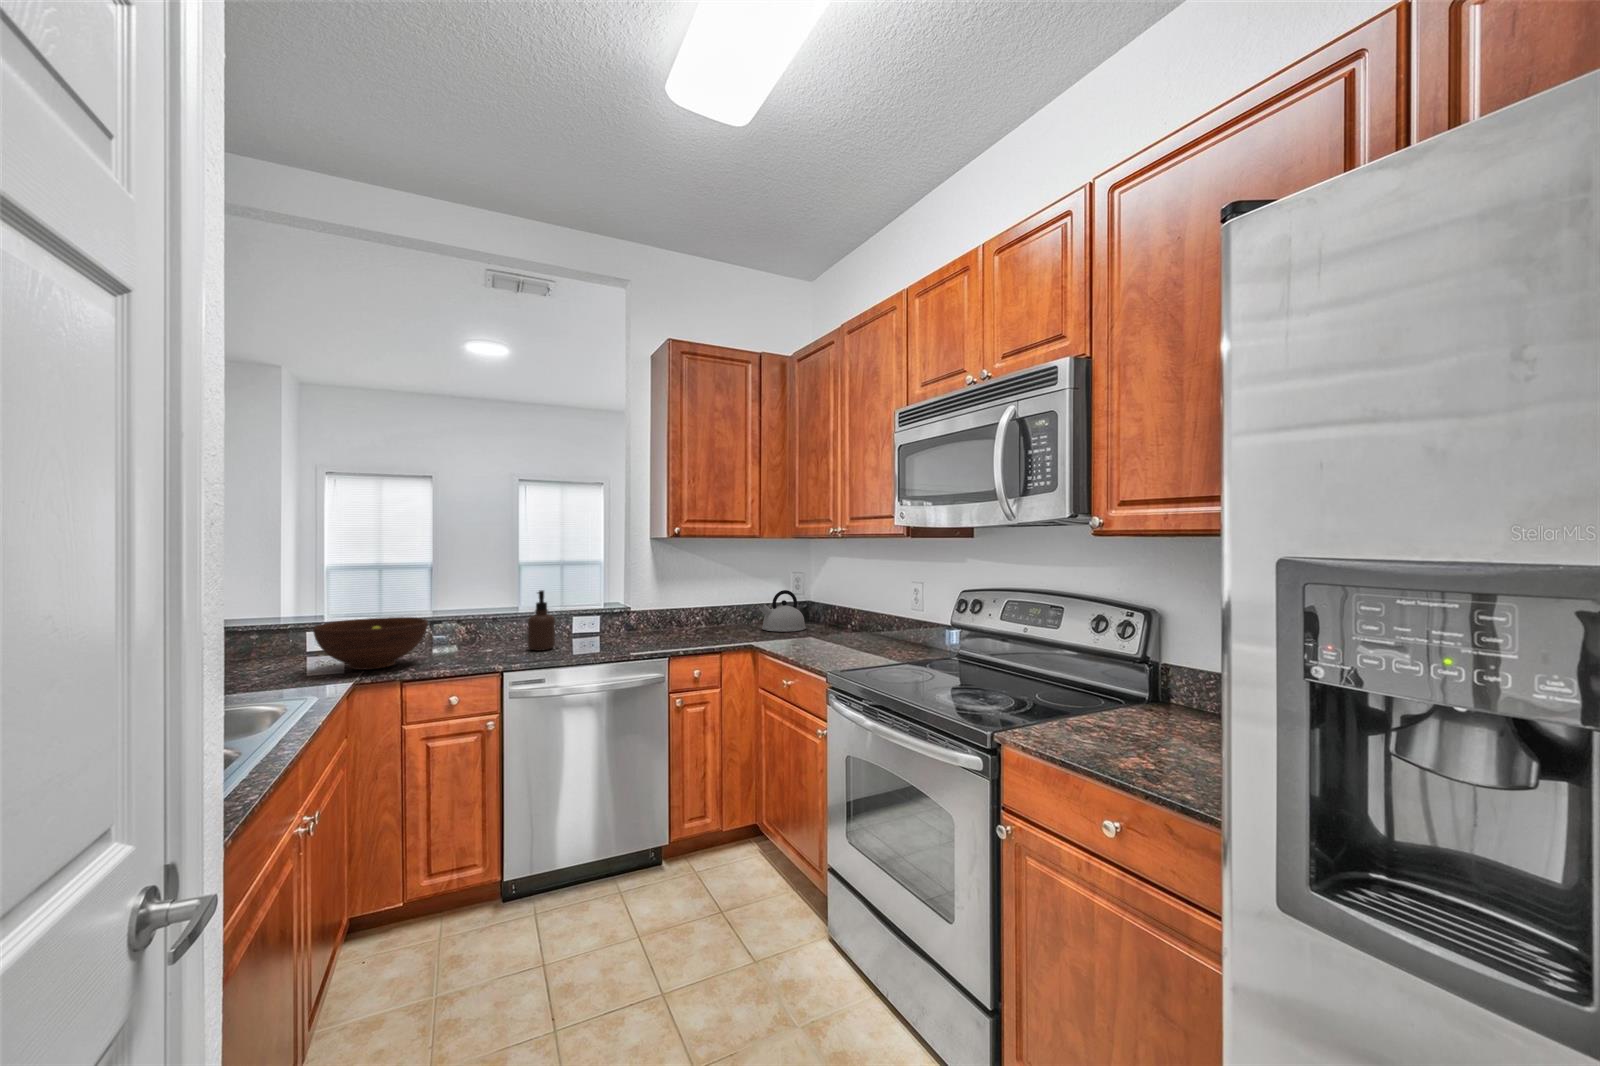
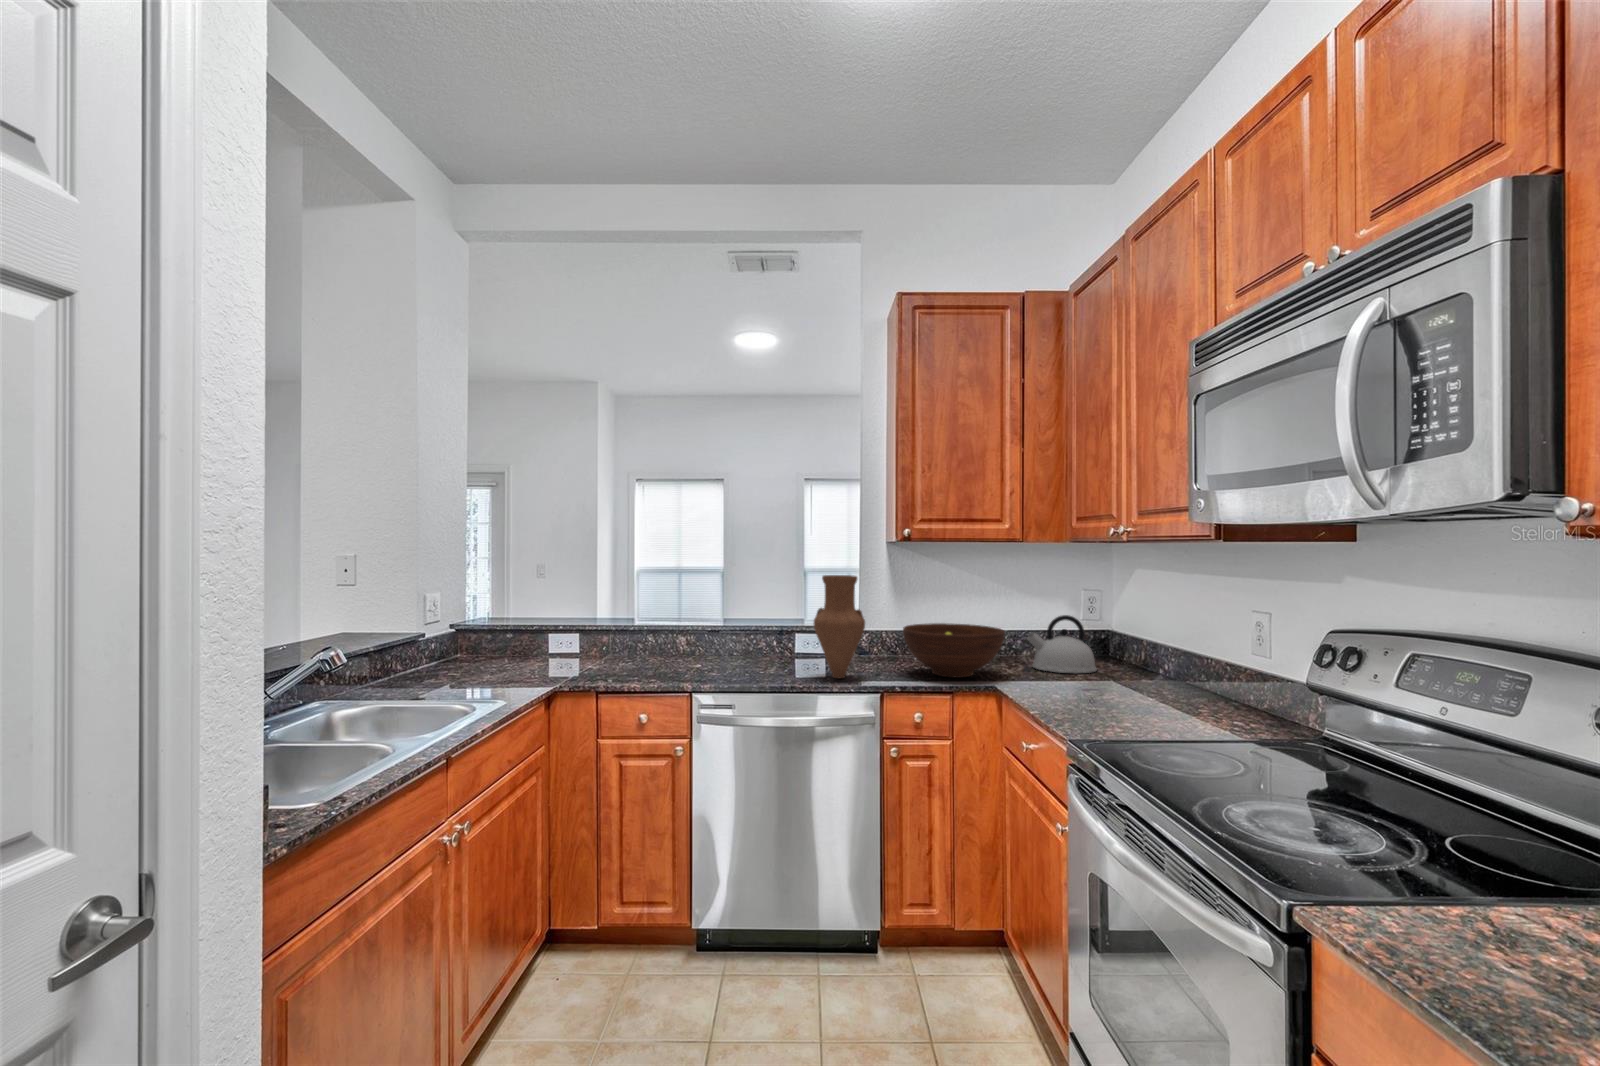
vase: none [604,566,648,650] -> present [814,575,865,678]
soap dispenser: present [528,590,555,651] -> none [737,600,767,670]
fruit bowl: present [313,617,428,670] -> present [903,623,1005,678]

